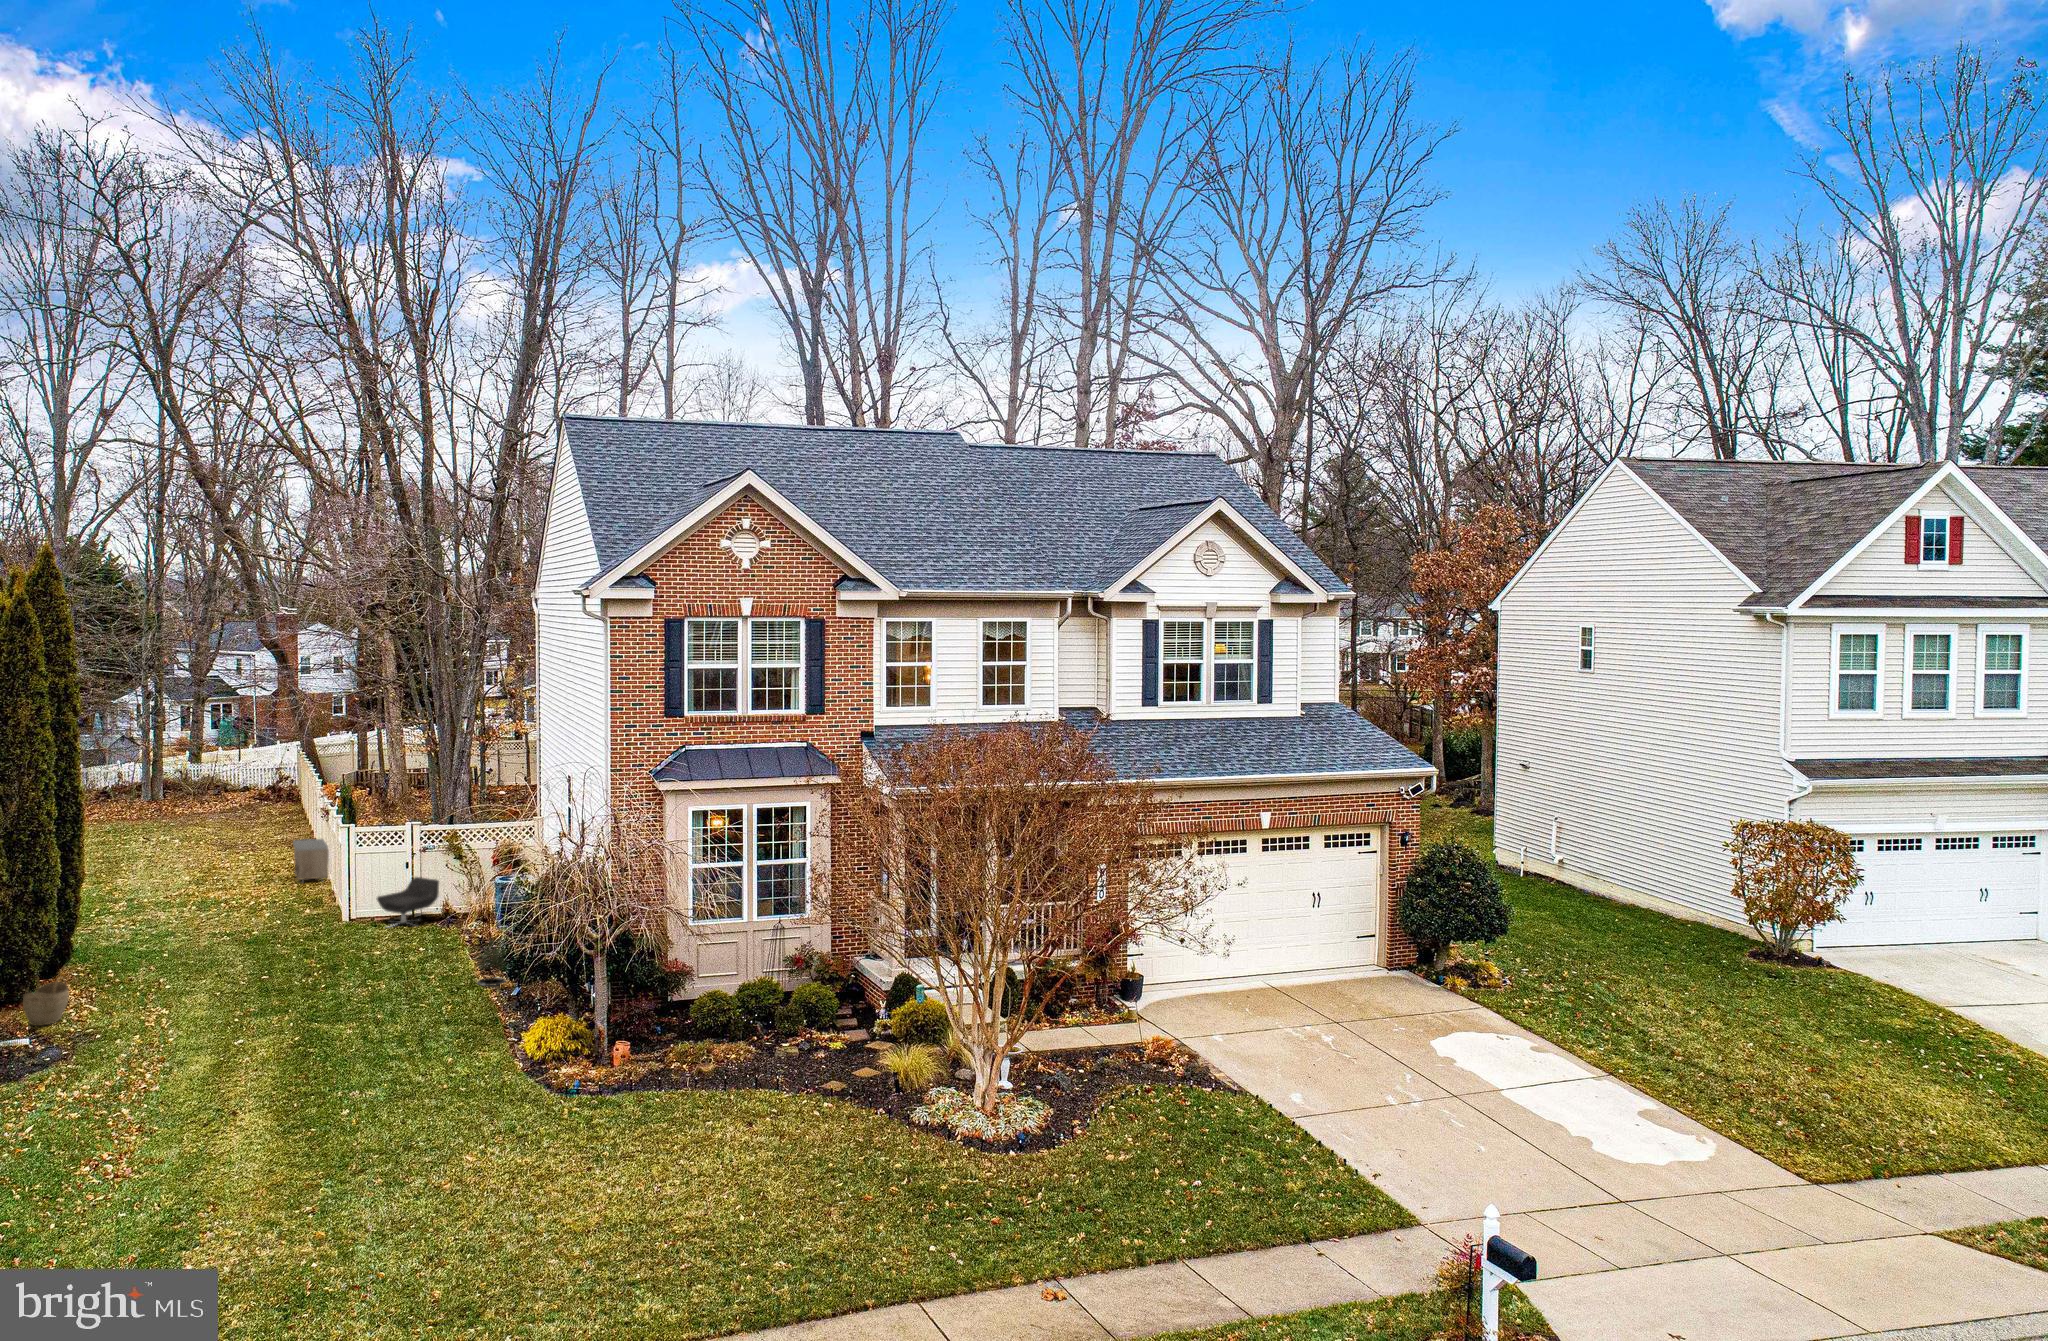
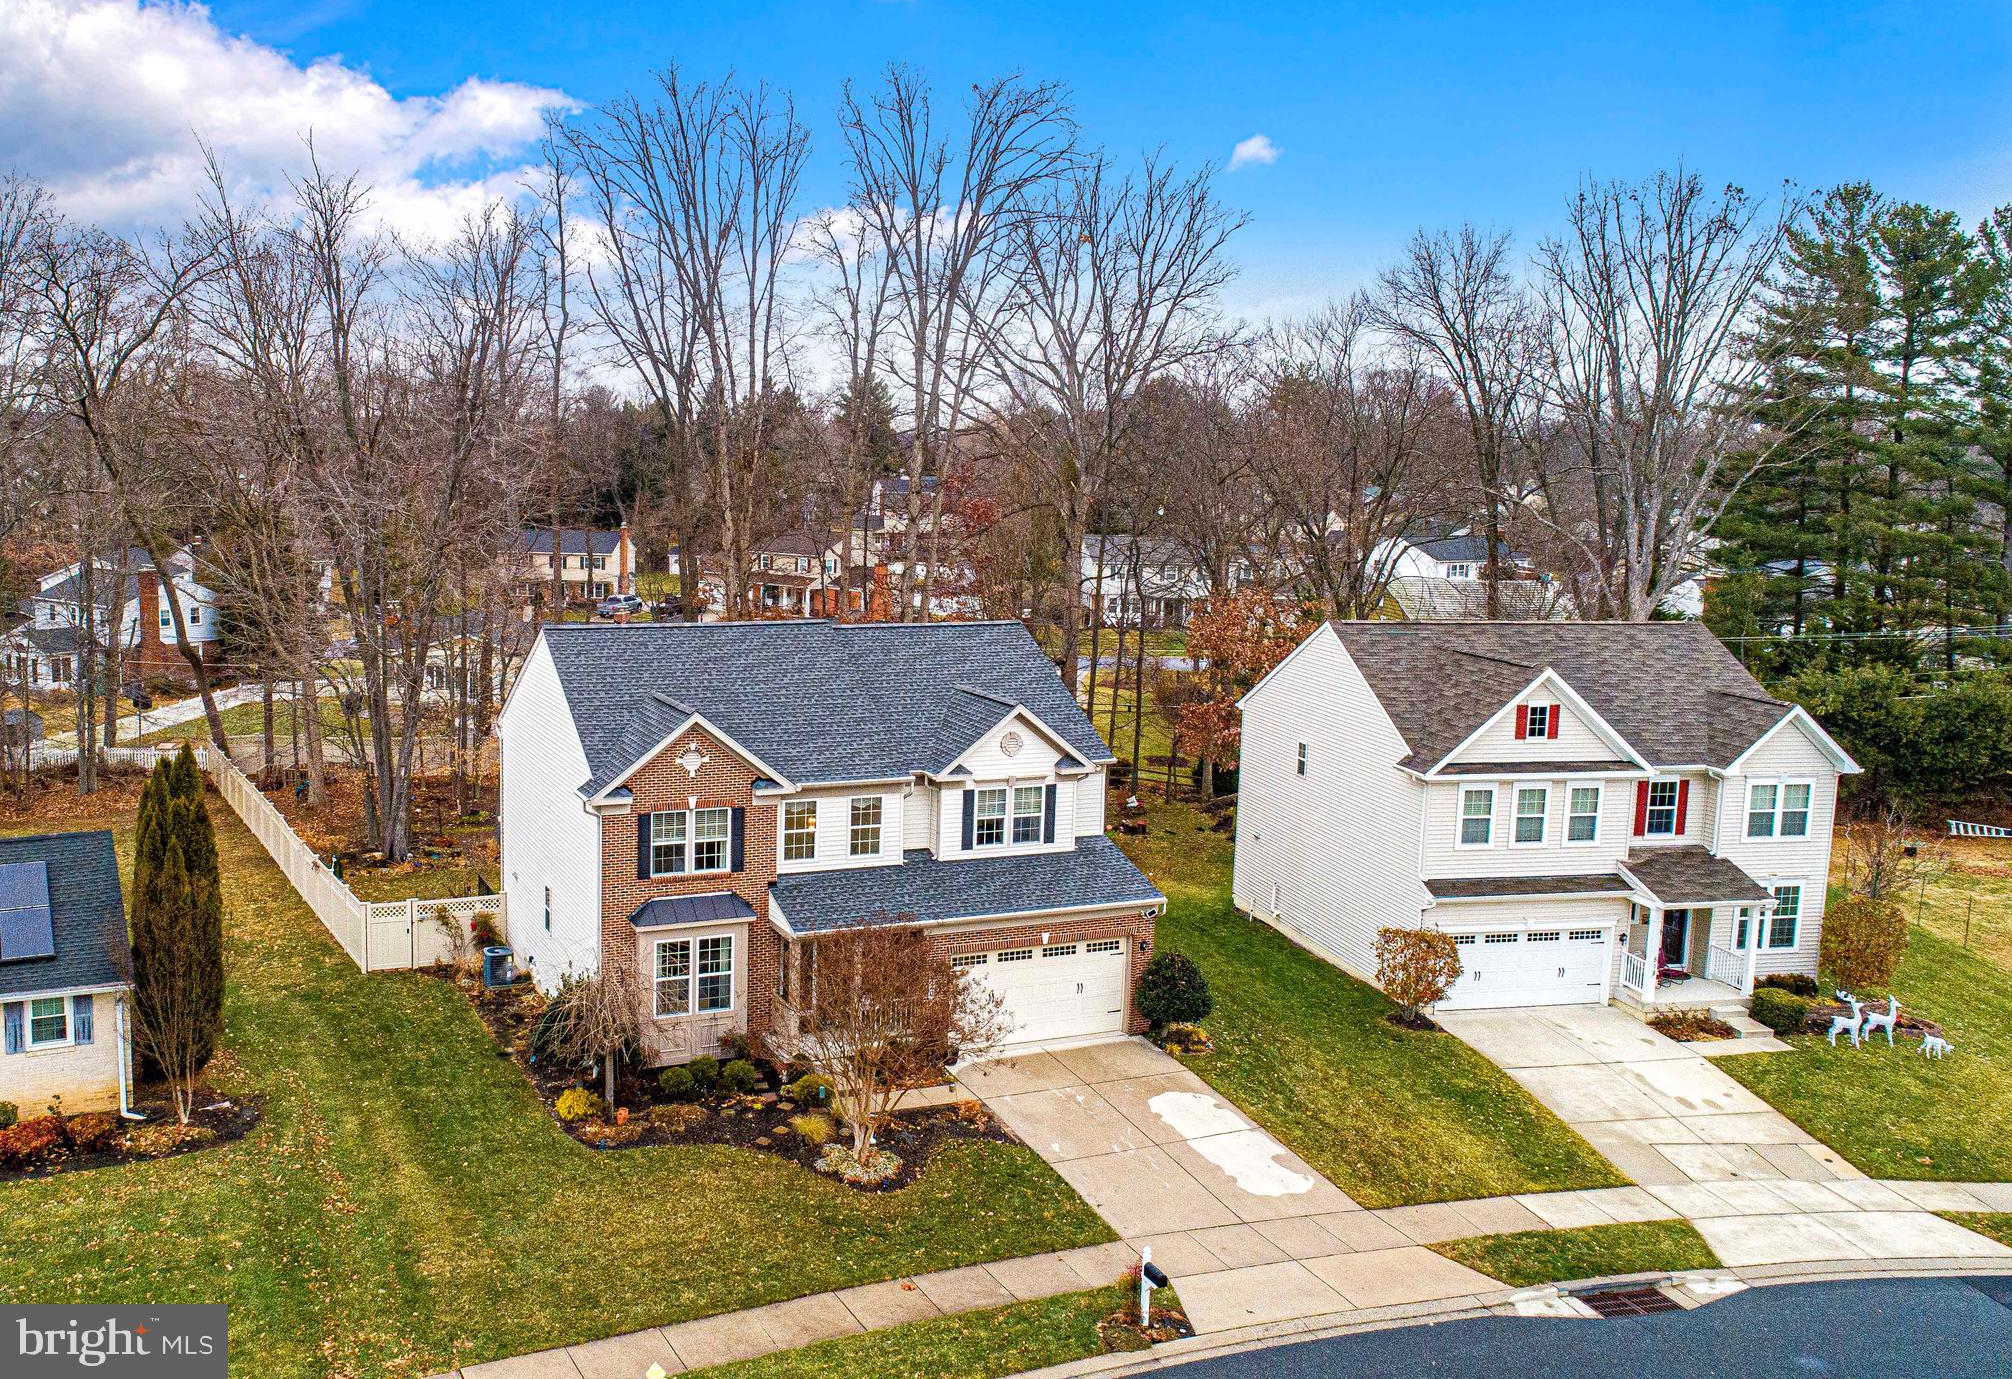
storage bench: present [293,839,329,882] -> none [277,903,312,942]
lounge chair: present [376,877,439,924] -> none [382,954,429,997]
woven basket: present [23,978,69,1026] -> none [206,1070,231,1103]

